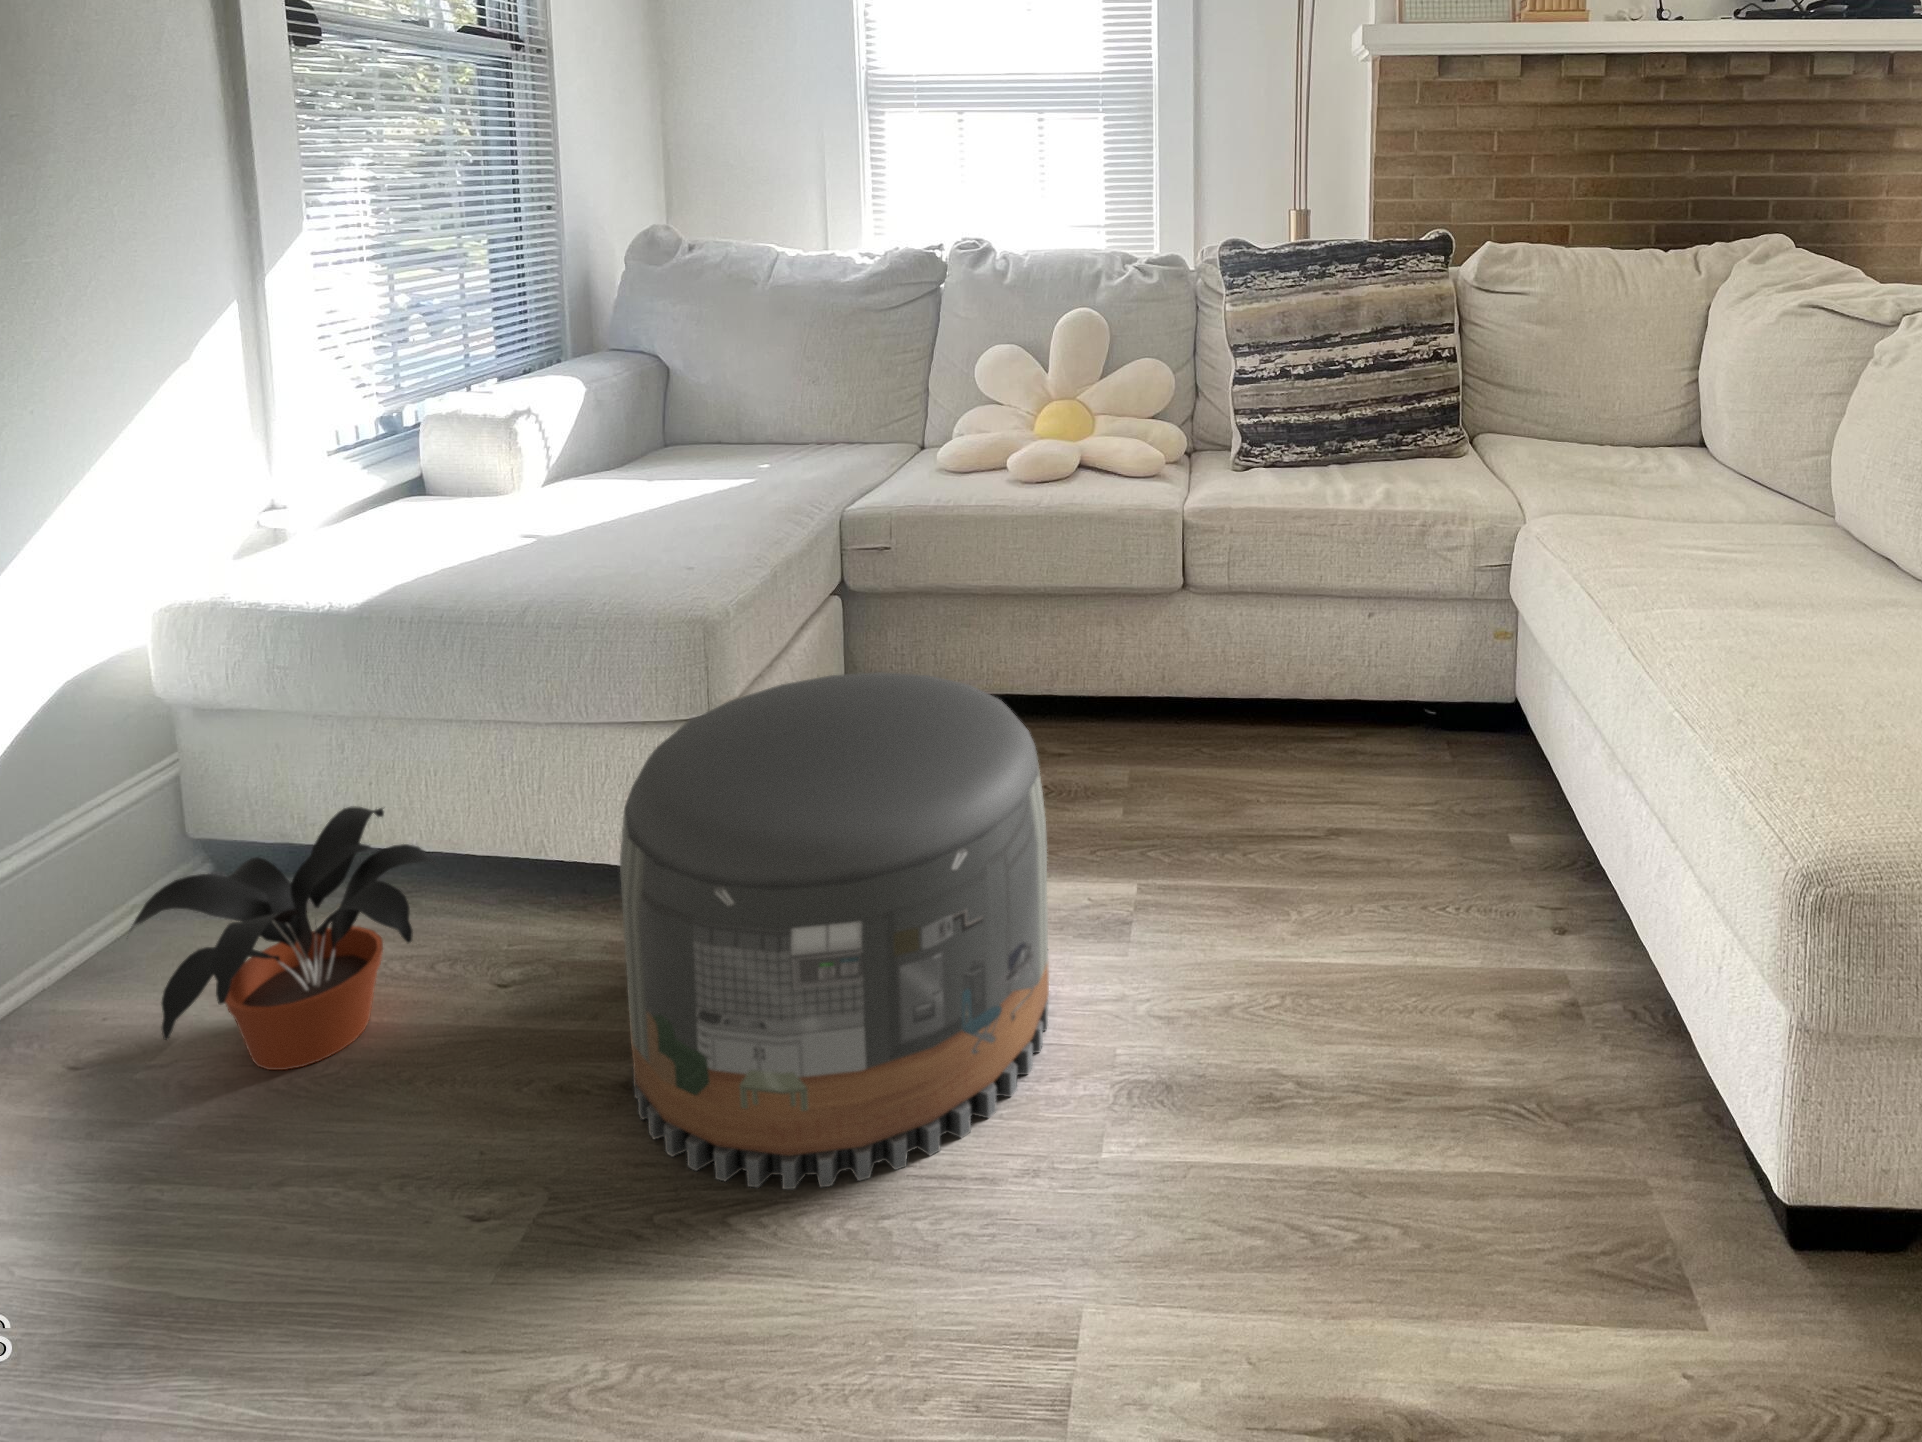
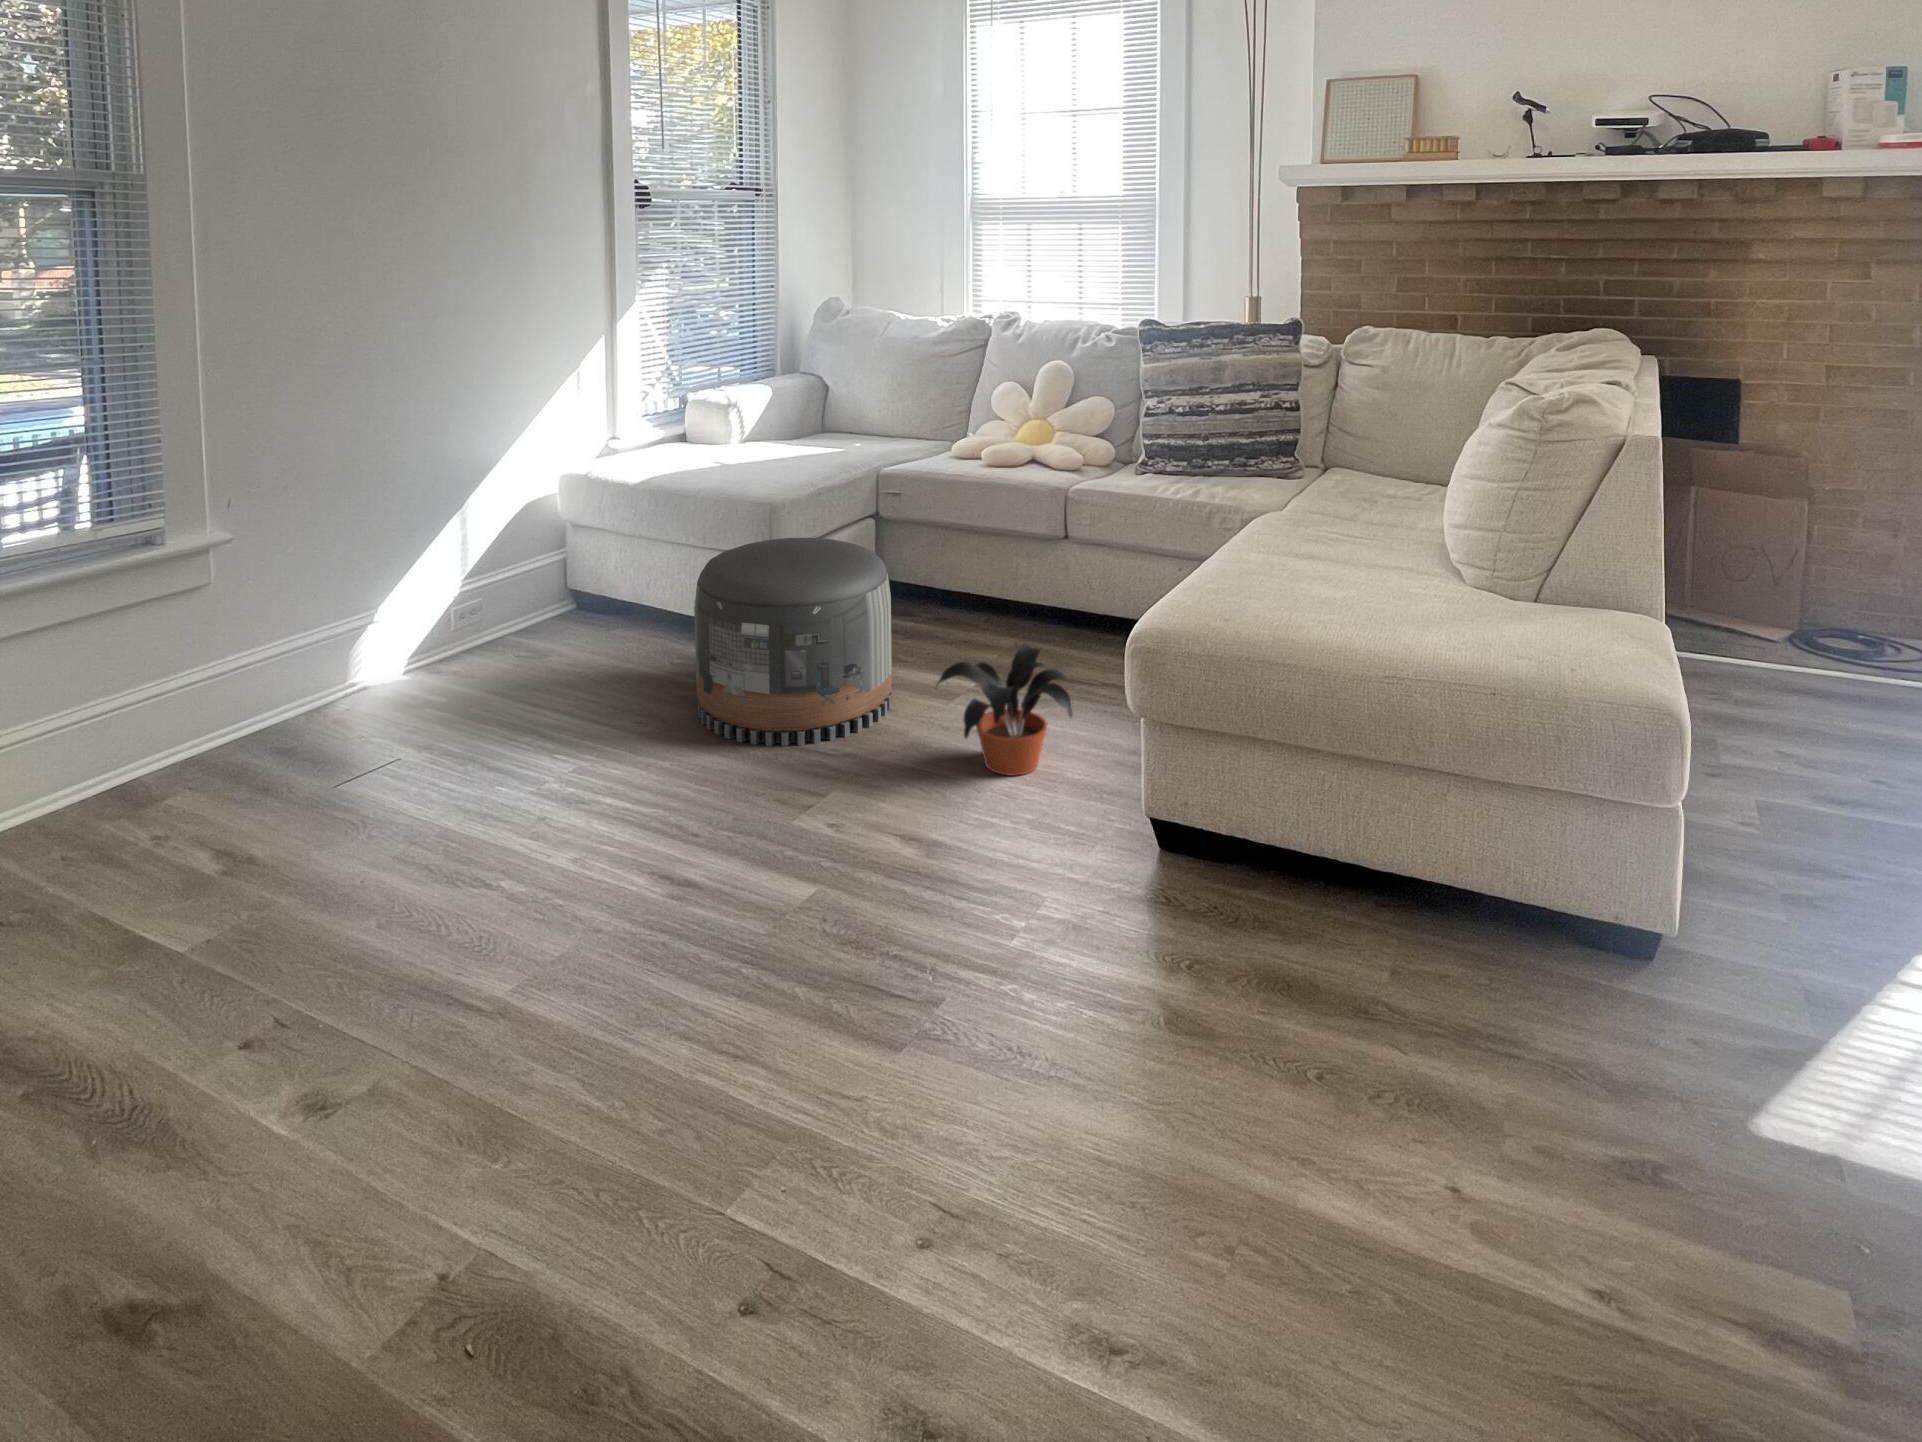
potted plant: present [132,806,438,1070] -> present [936,645,1072,776]

